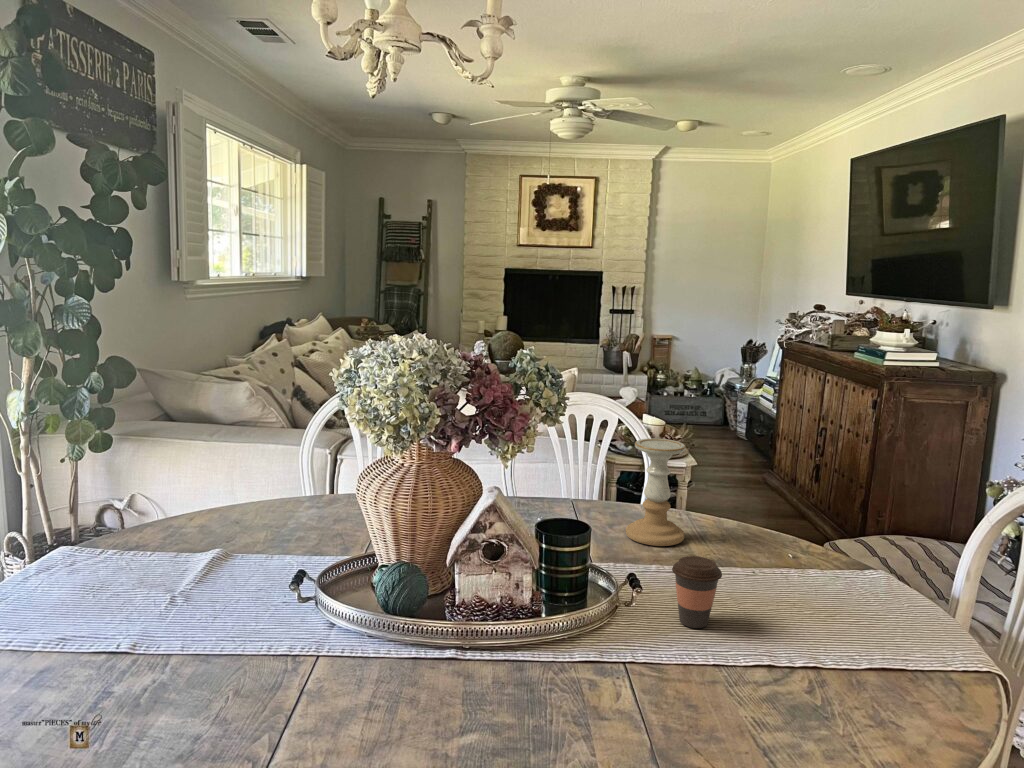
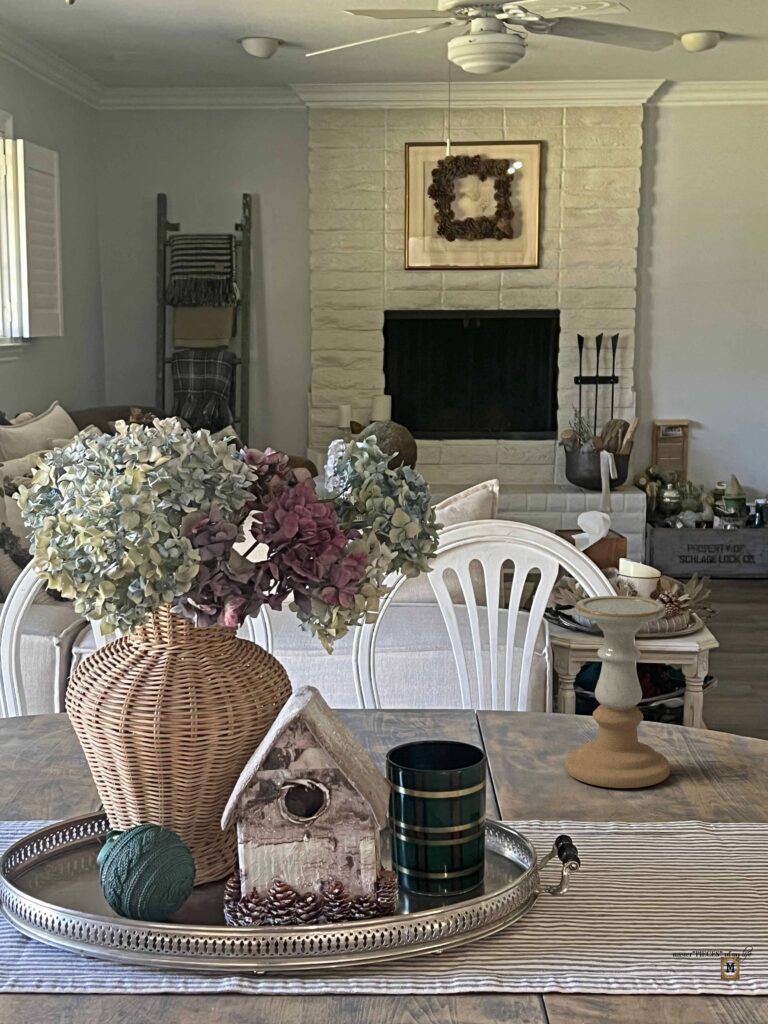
coffee cup: present [672,556,722,628] -> none [628,800,718,929]

